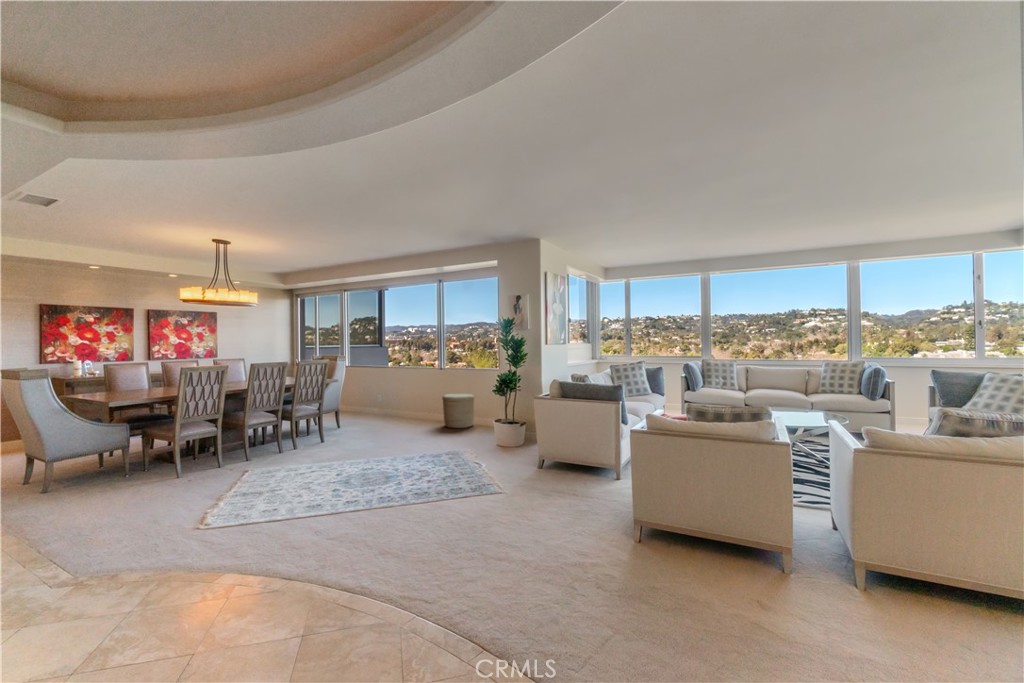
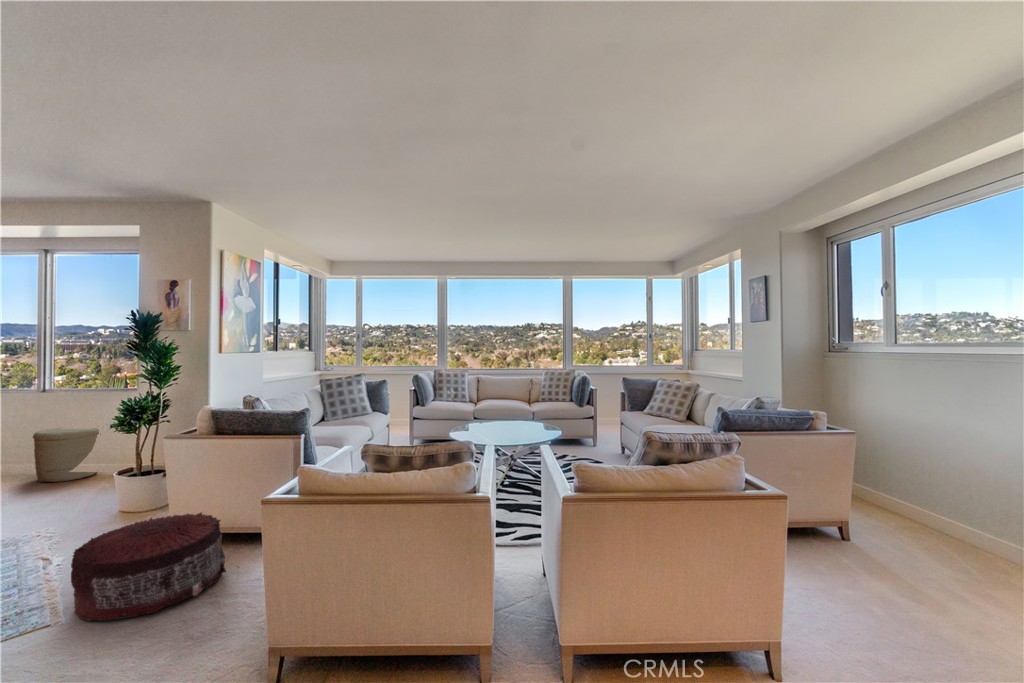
pouf: none [525,455,606,514] -> present [71,512,226,621]

